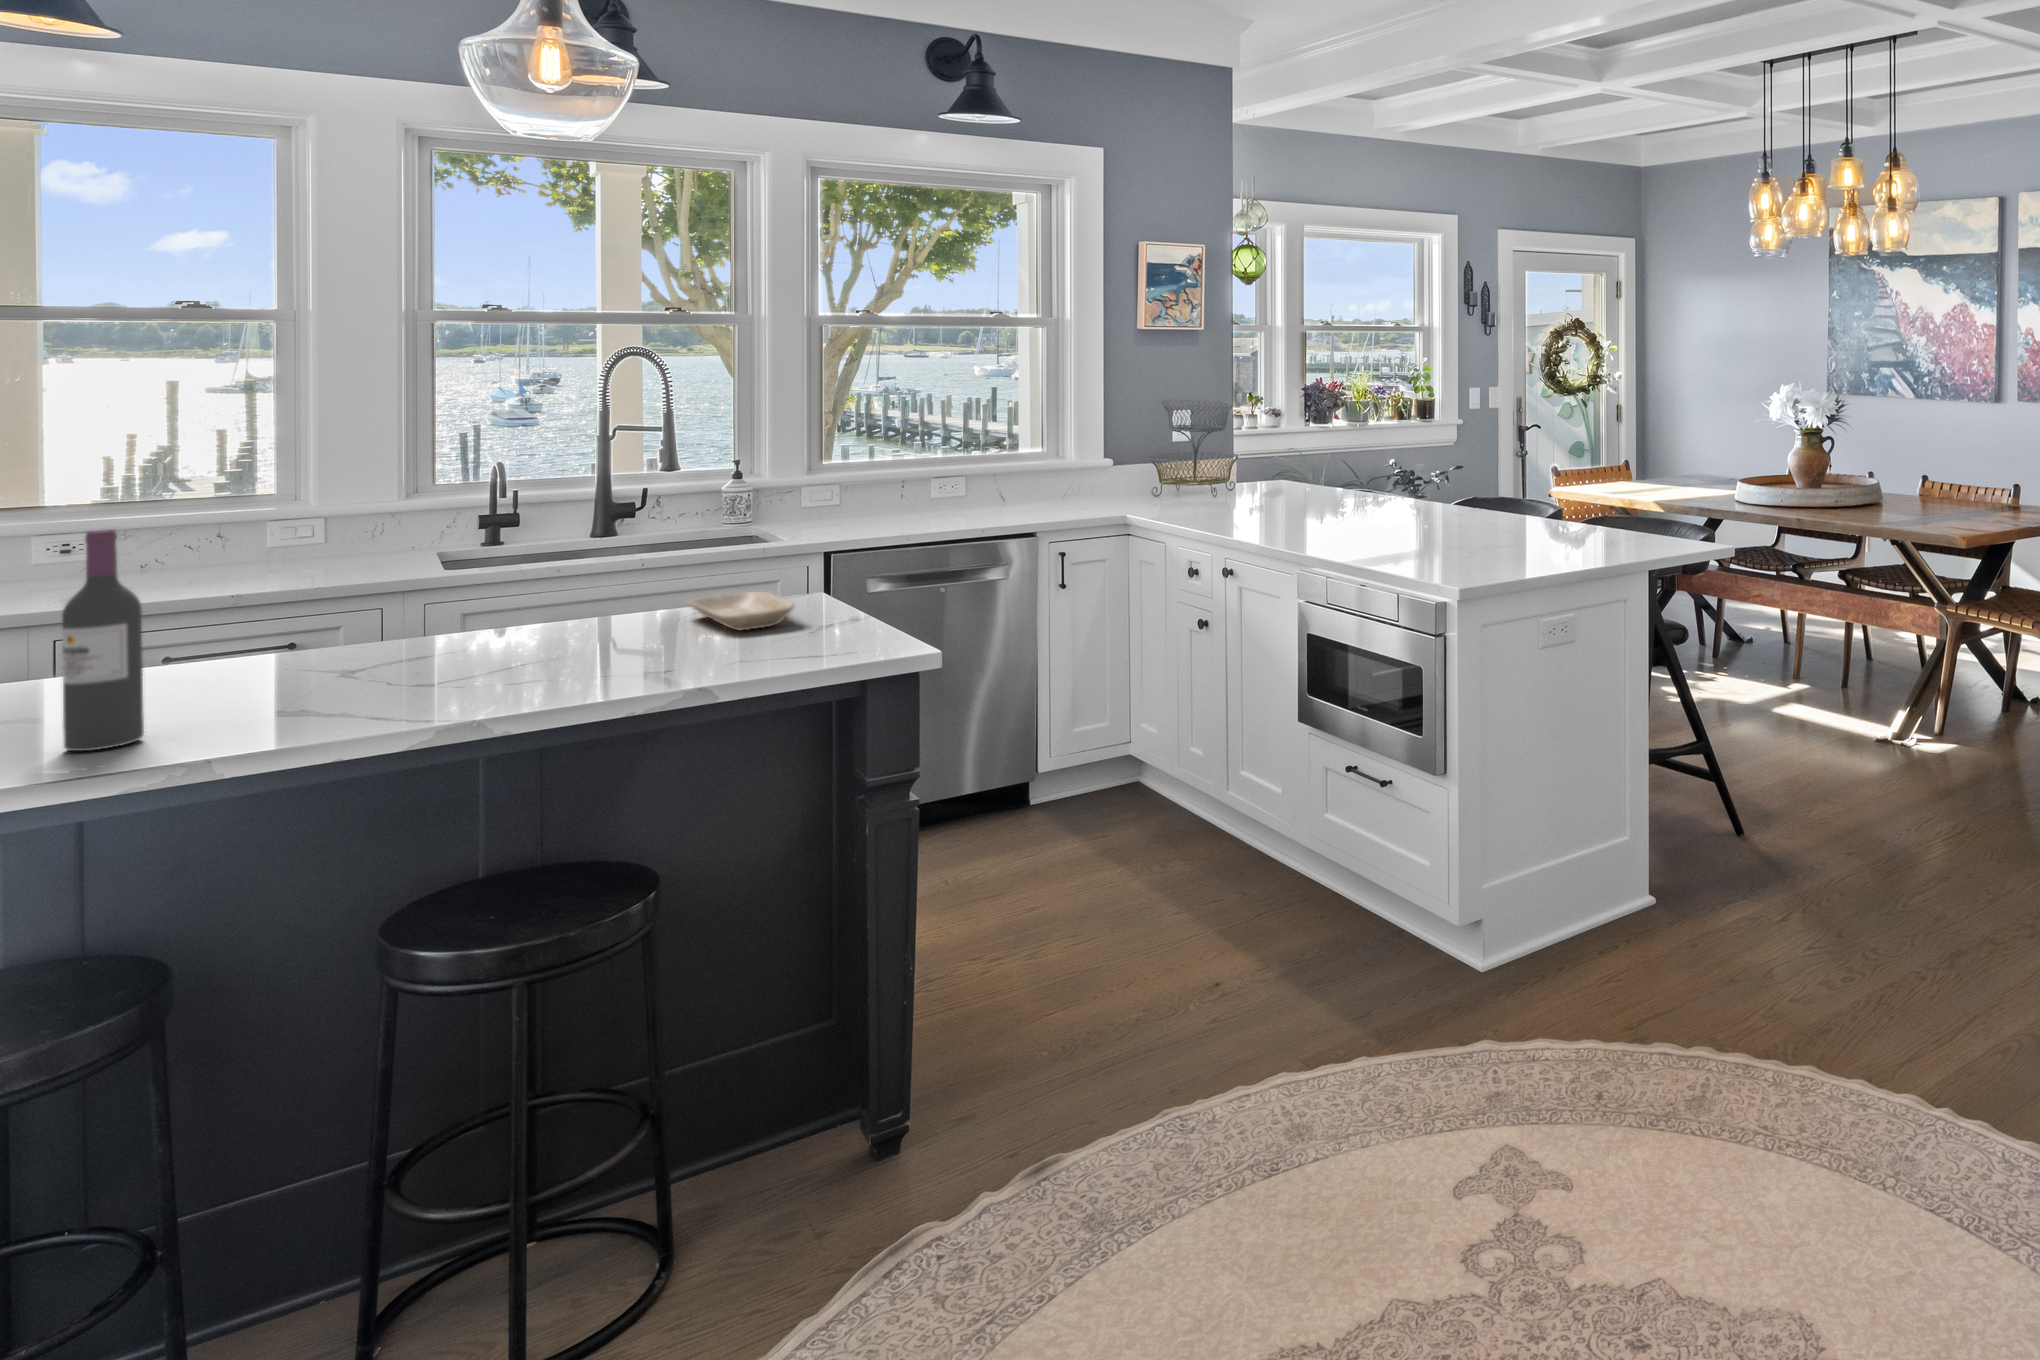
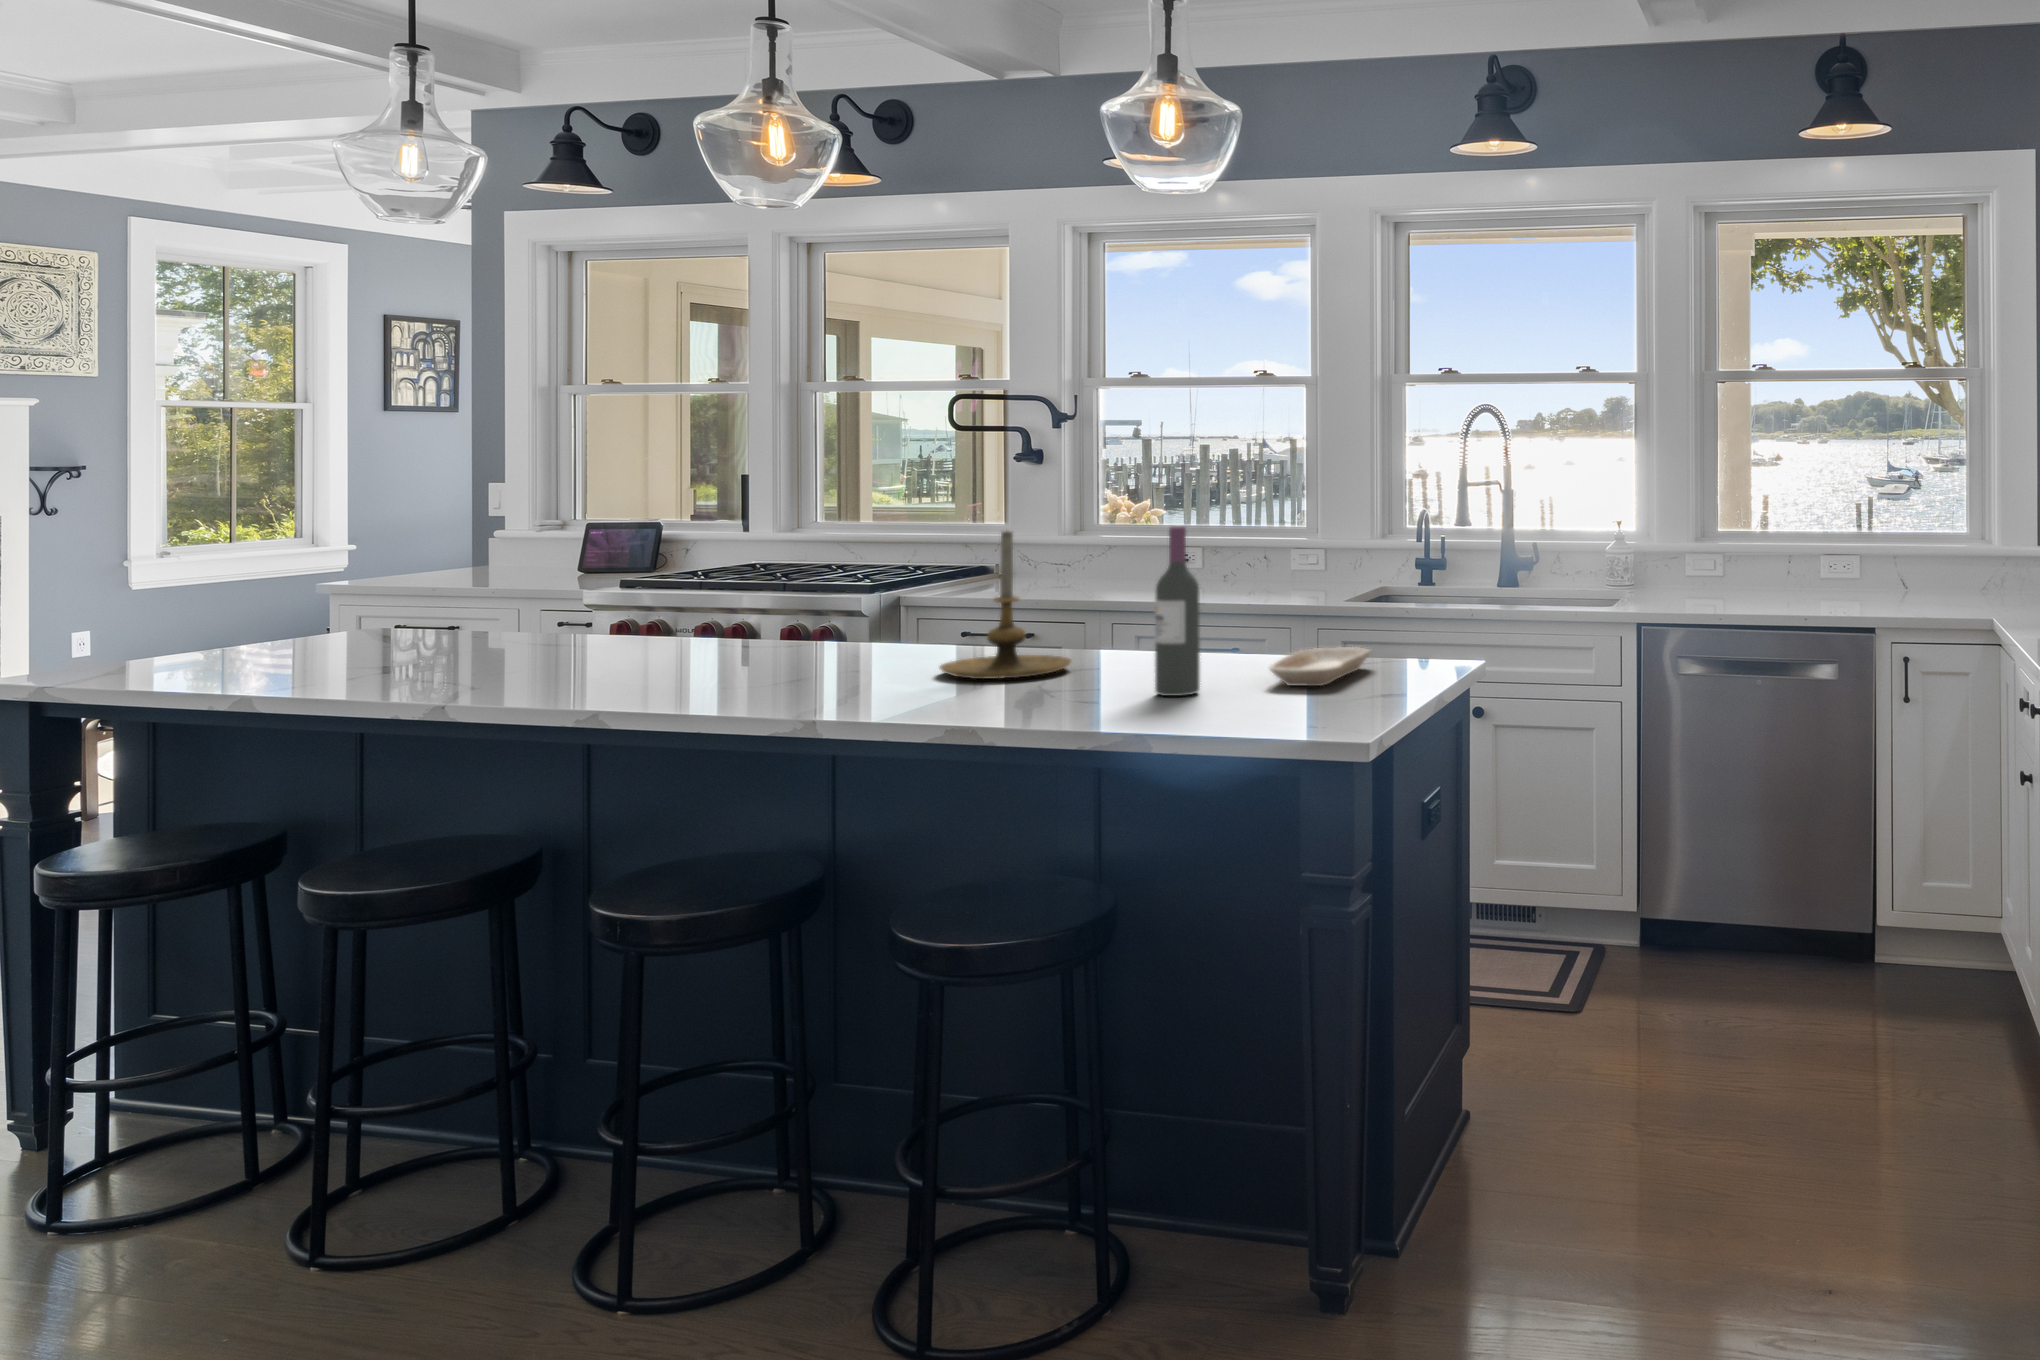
candle holder: none [230,512,424,689] -> present [940,531,1071,679]
wine bottle: present [62,529,144,751] -> present [1155,526,1200,696]

